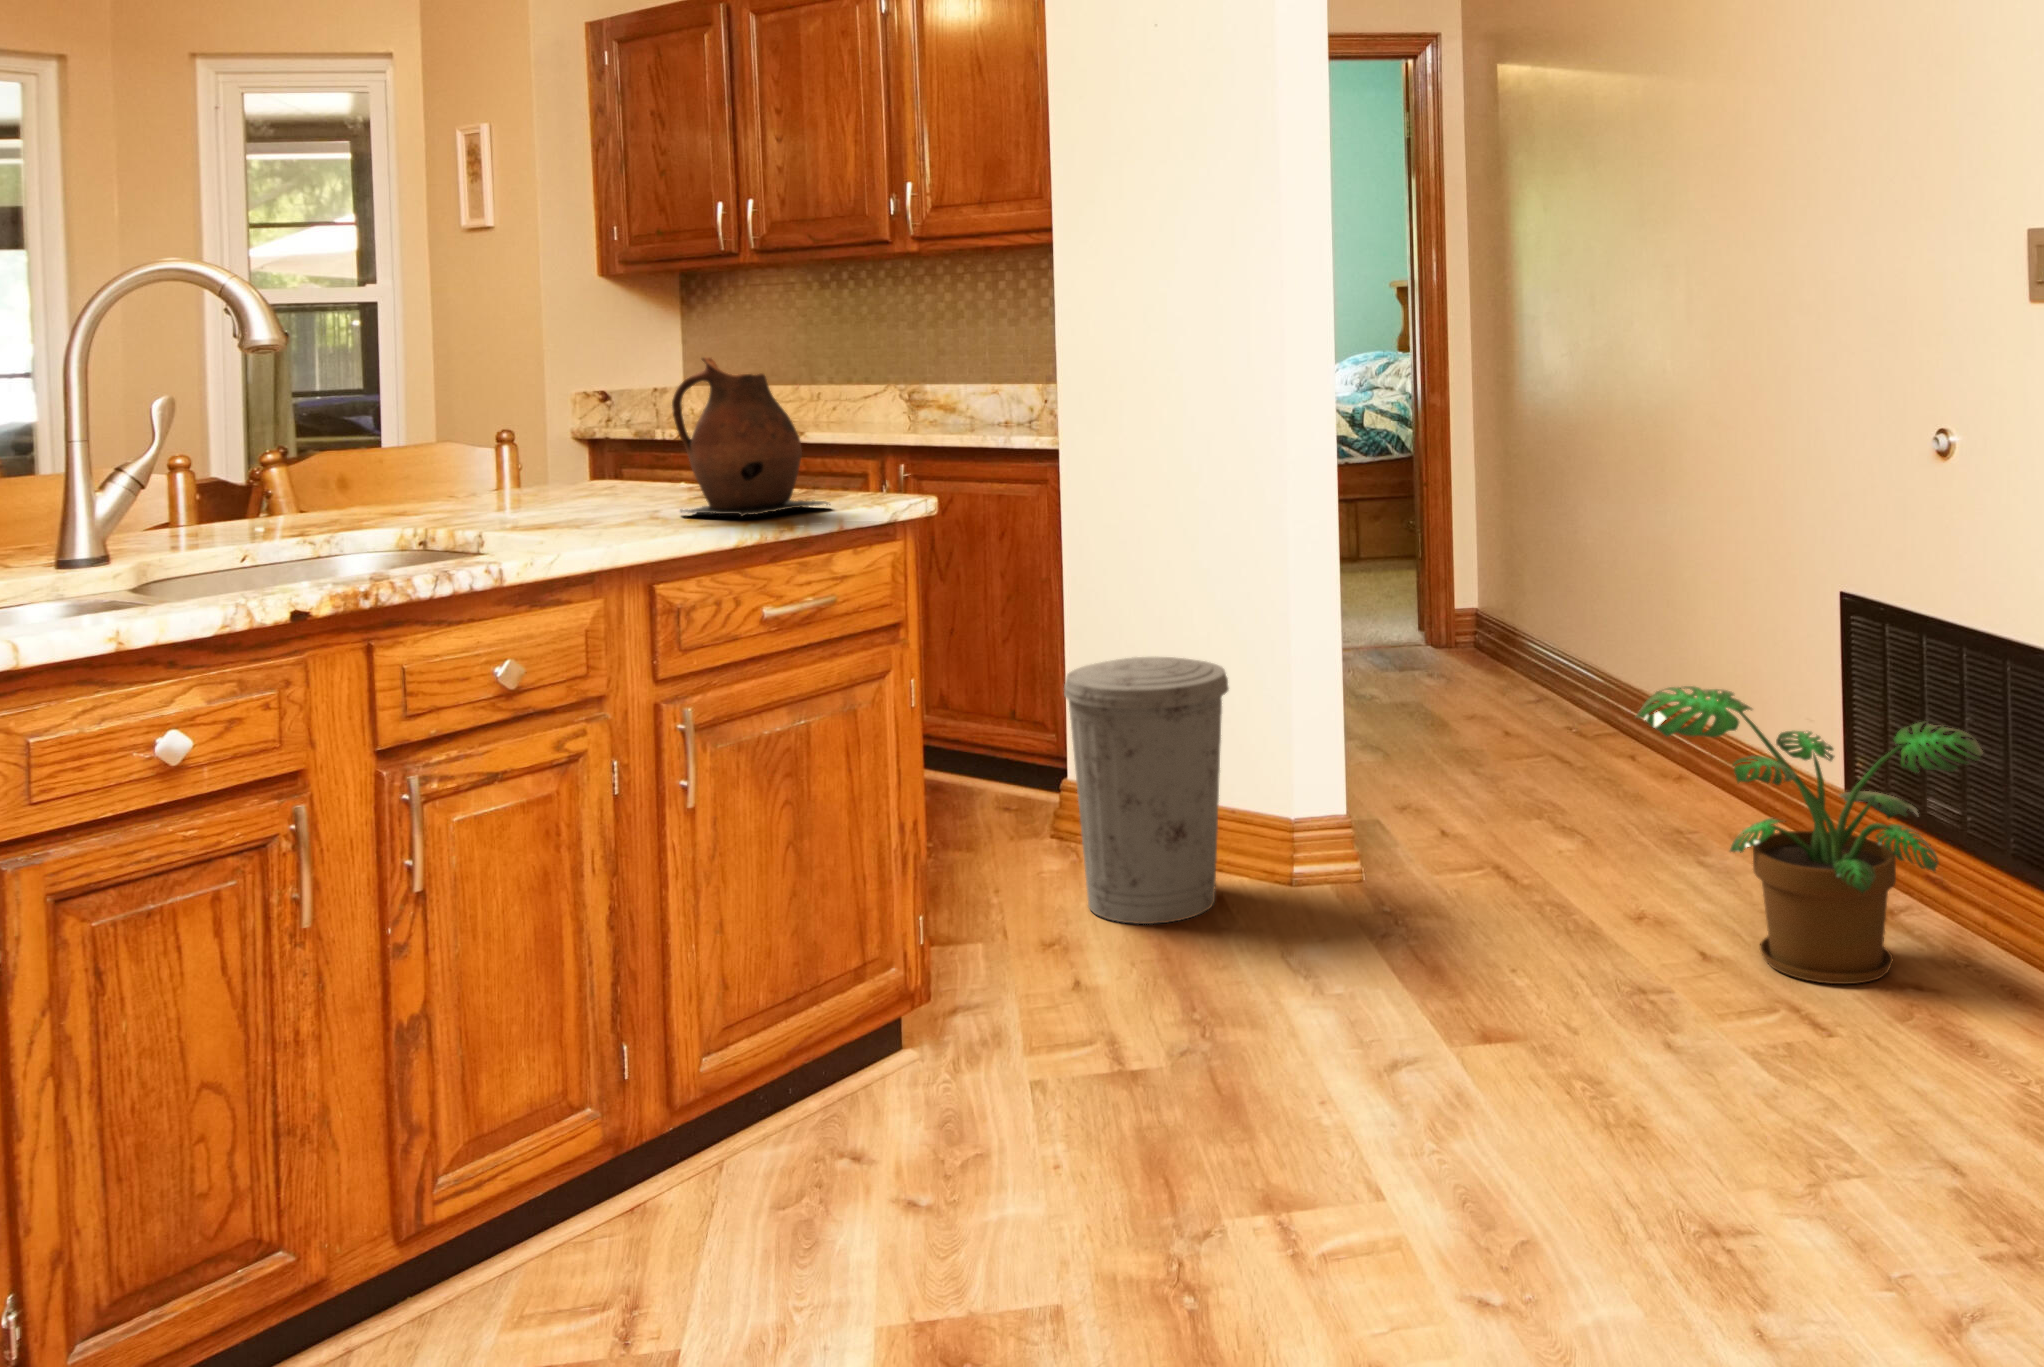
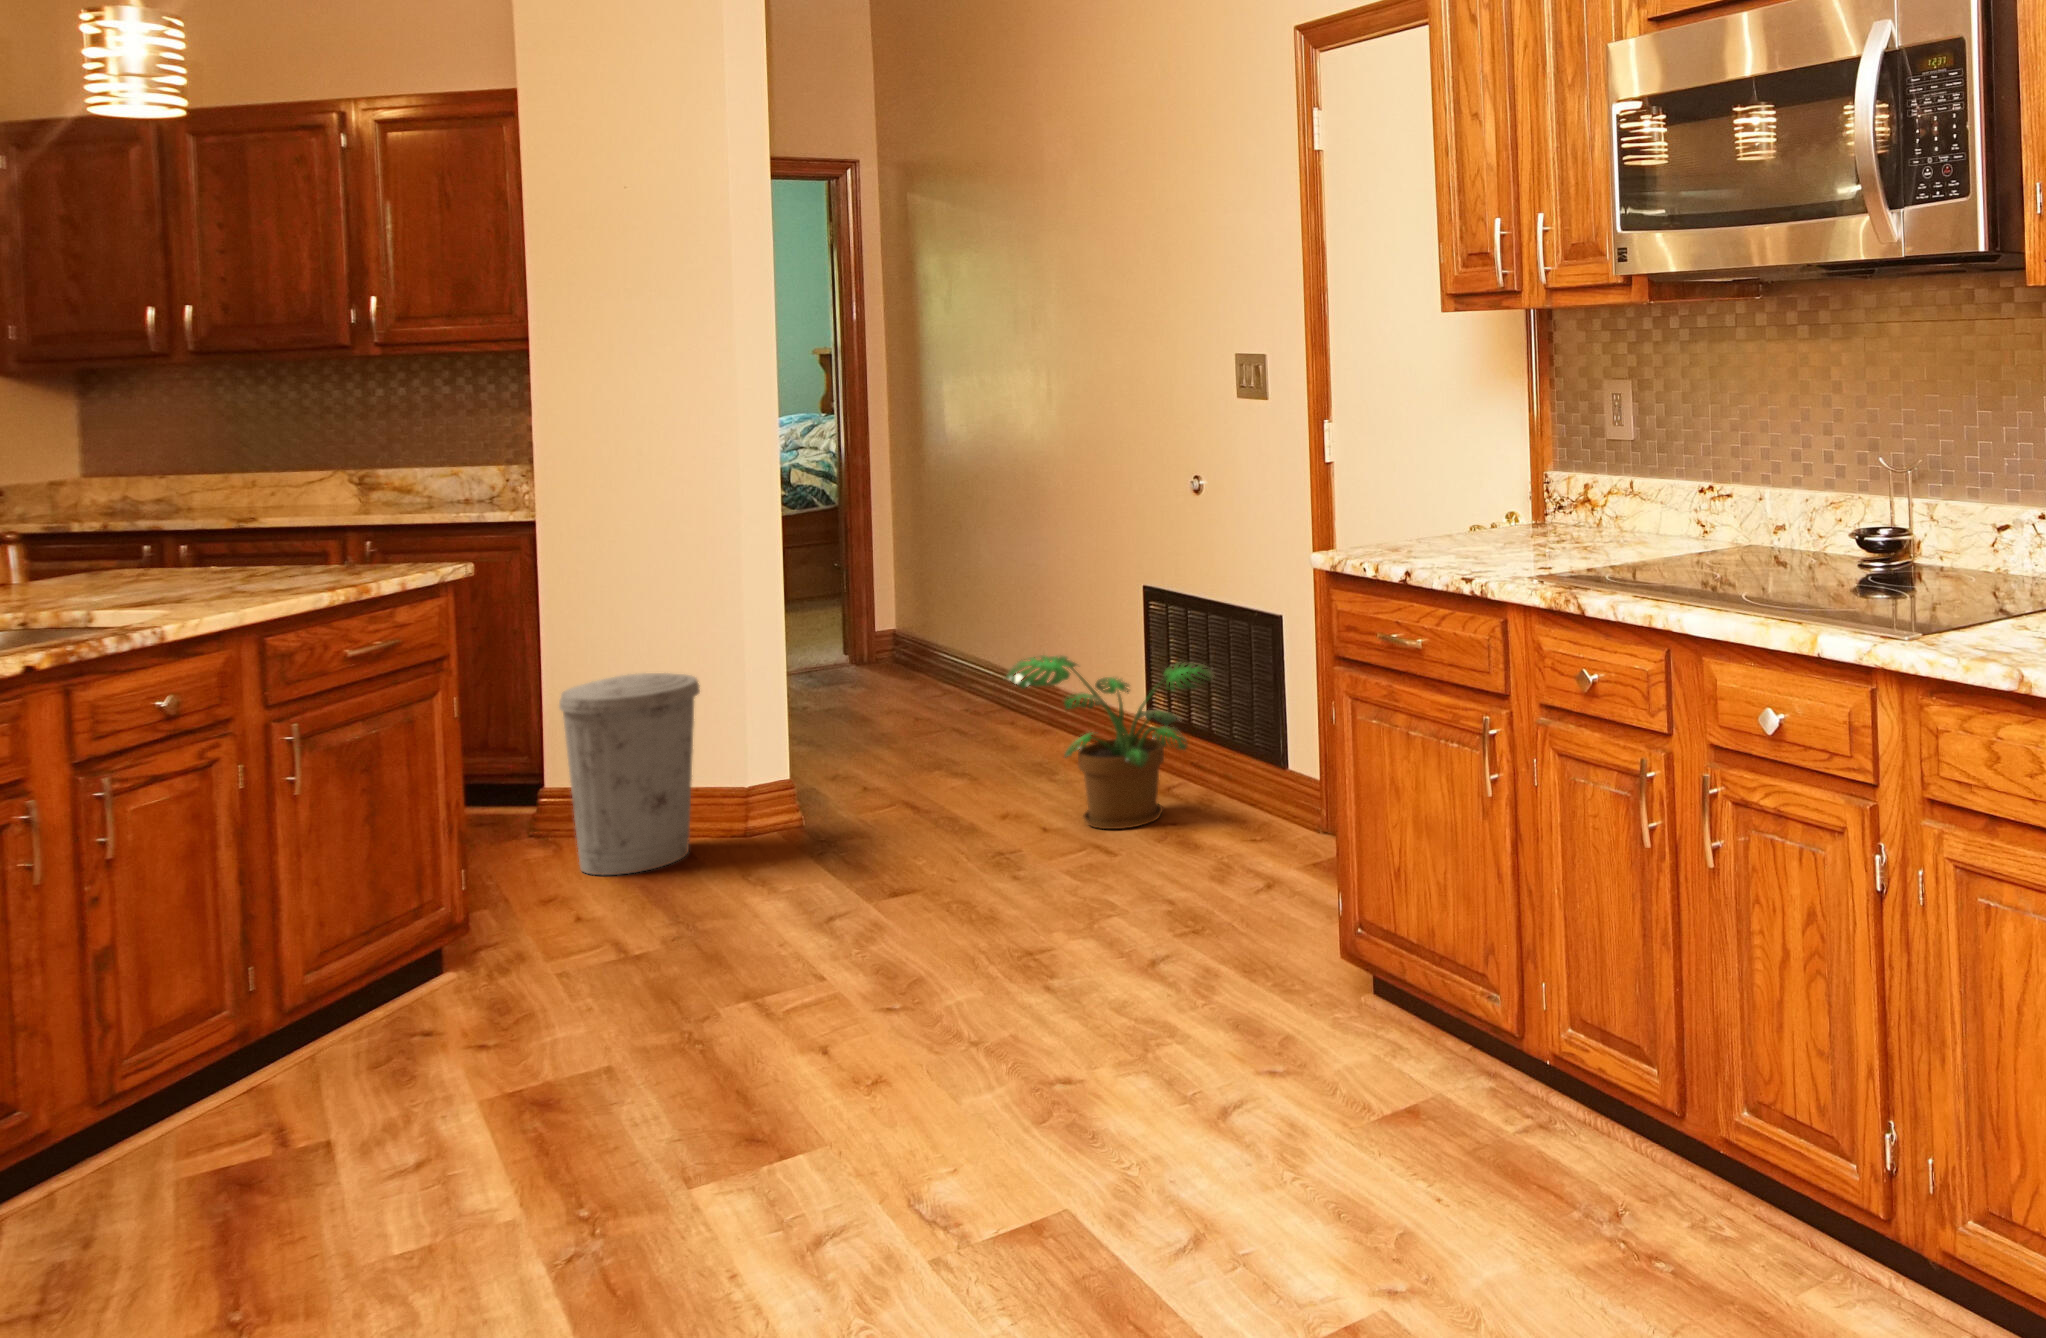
ceramic pitcher: present [672,357,830,517] -> none [244,466,387,586]

